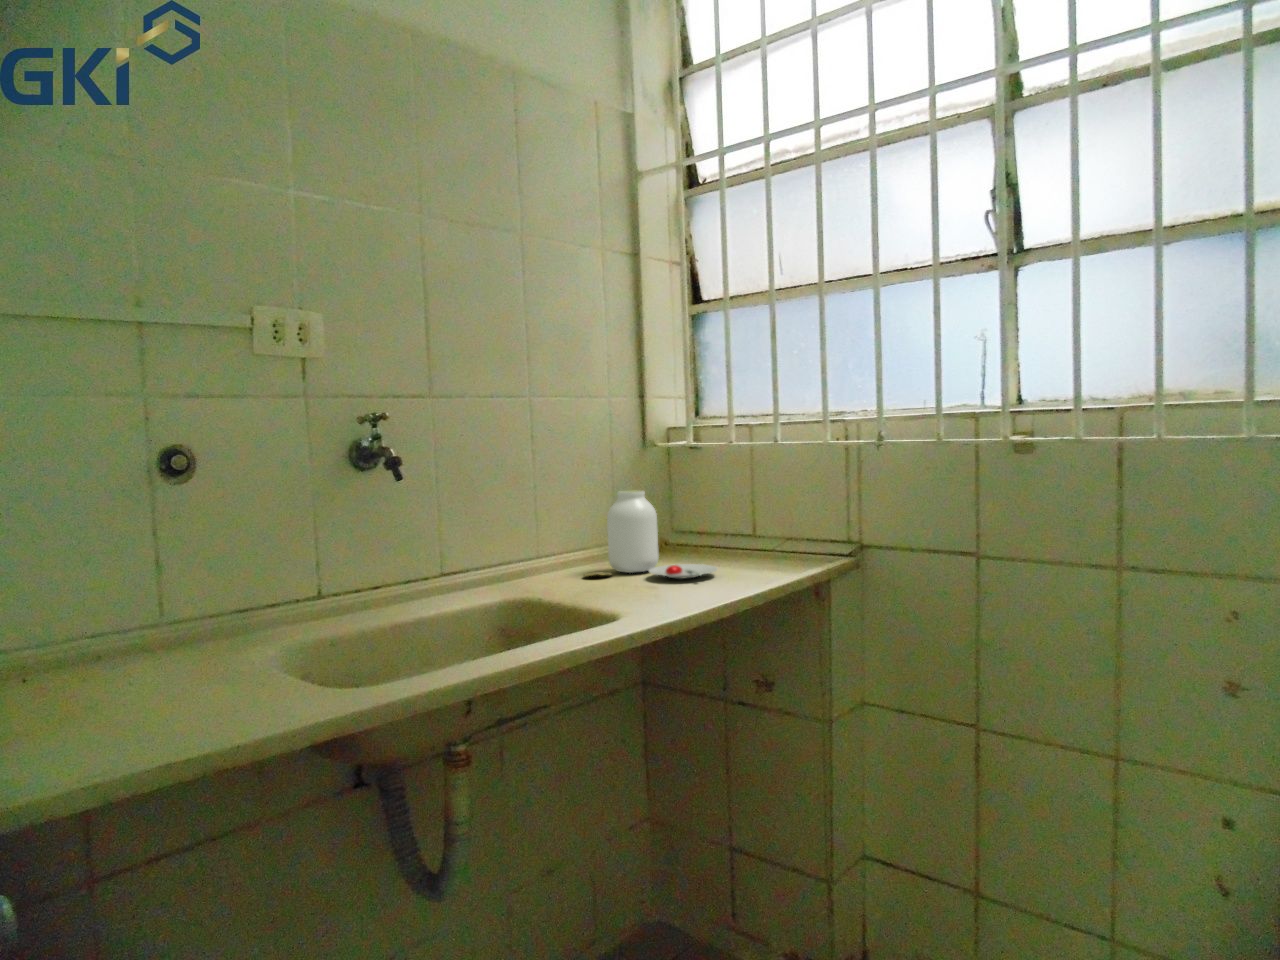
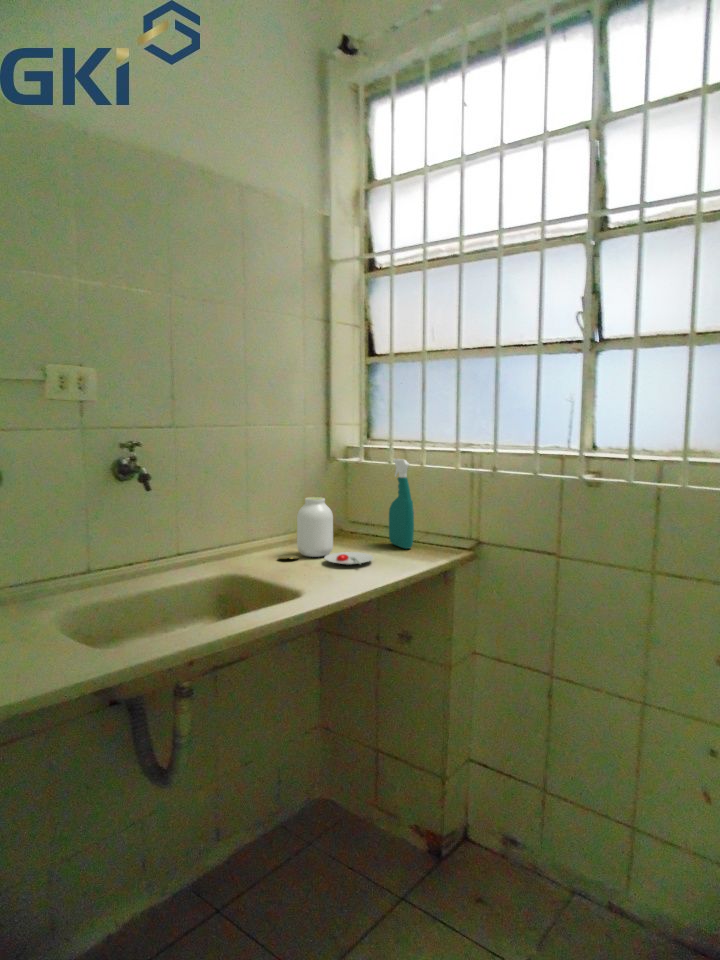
spray bottle: none [733,435,770,560] -> present [389,459,414,549]

